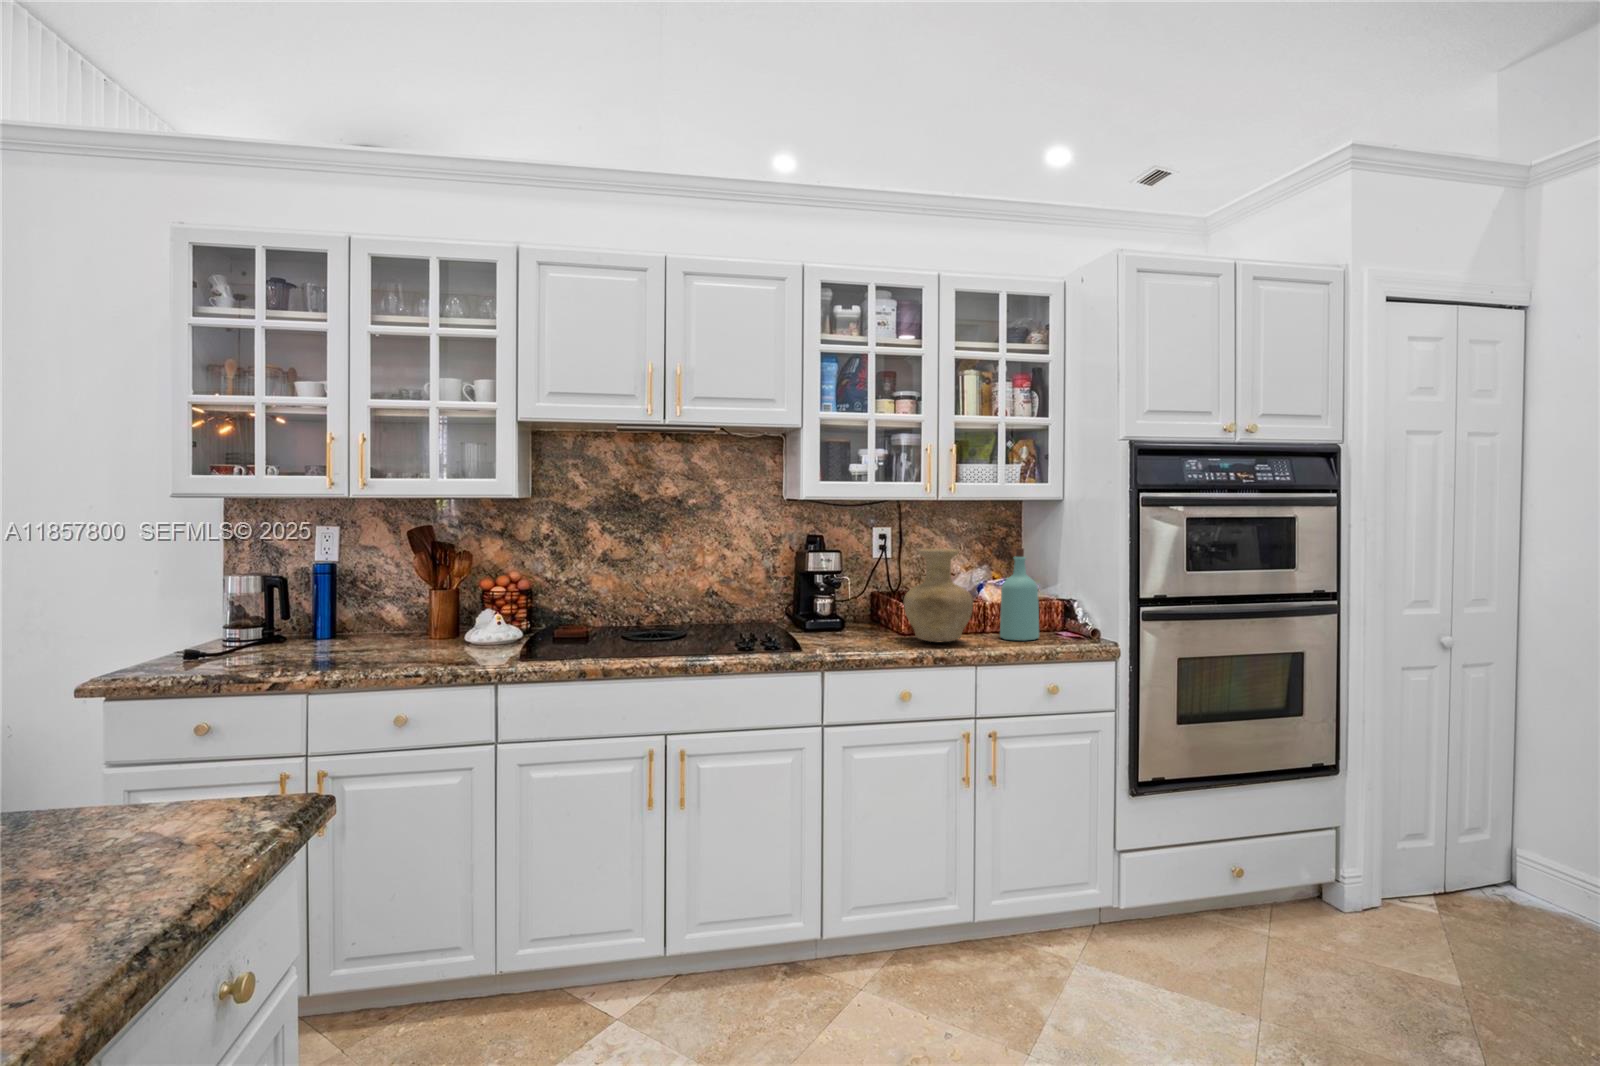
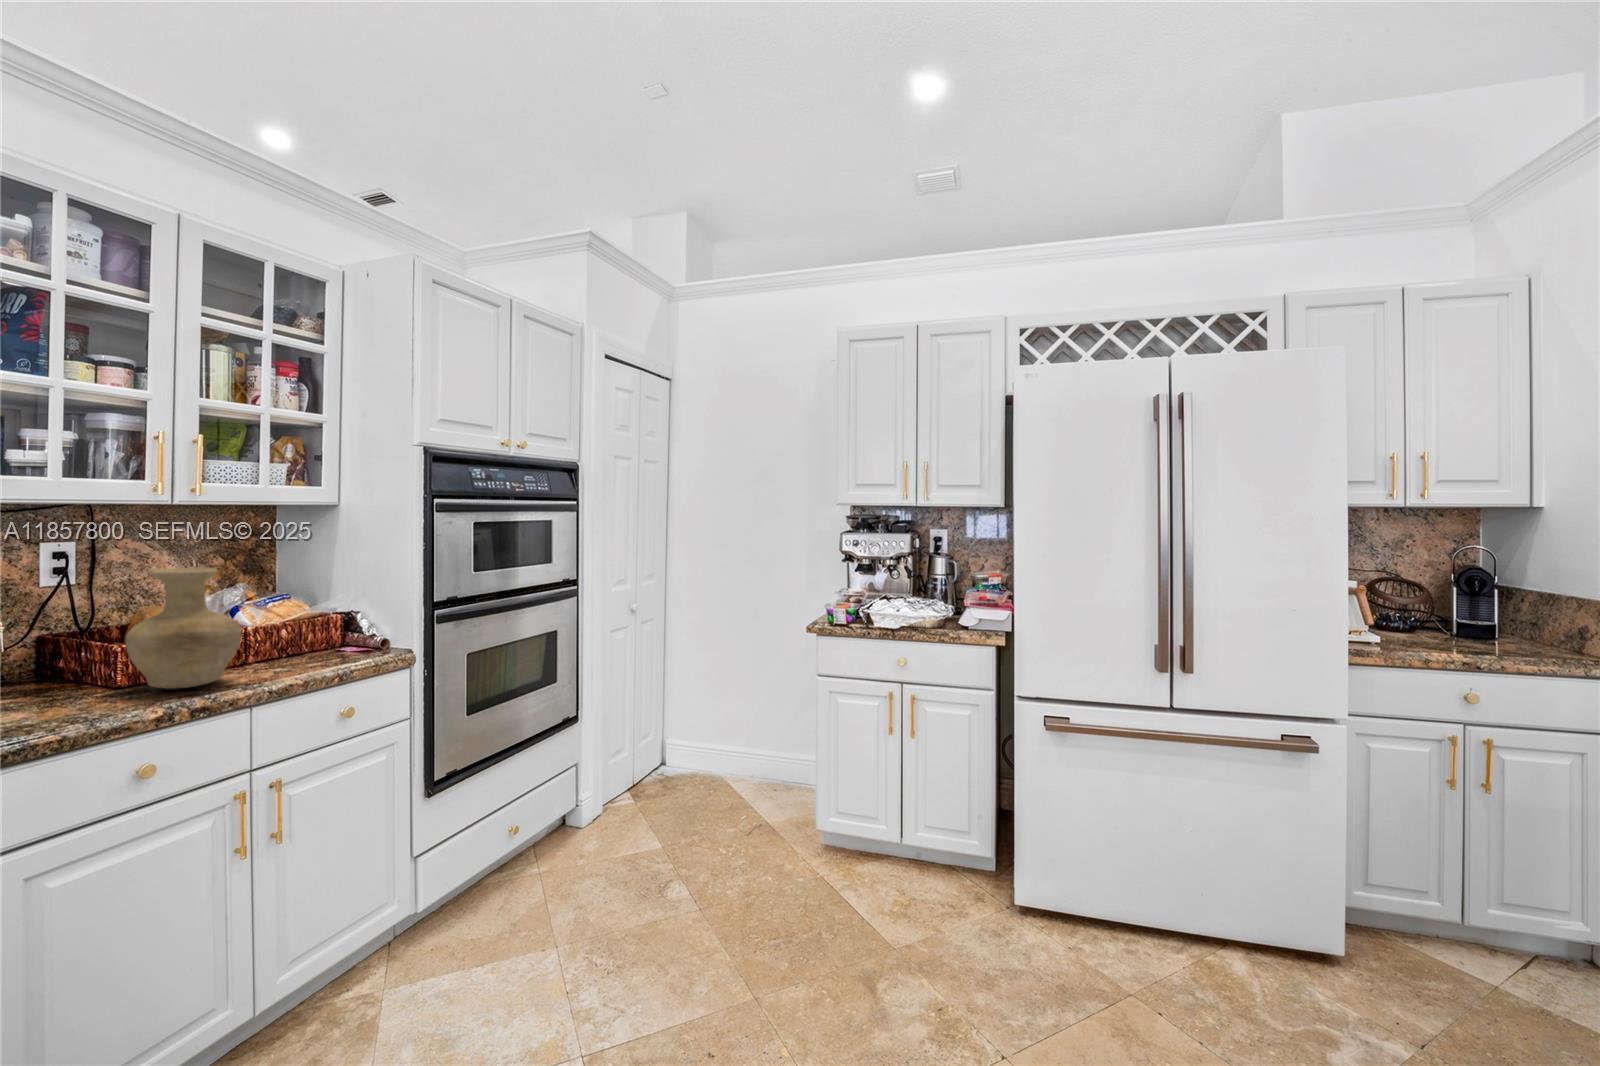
bottle: present [1000,548,1039,641] -> none [273,562,325,668]

